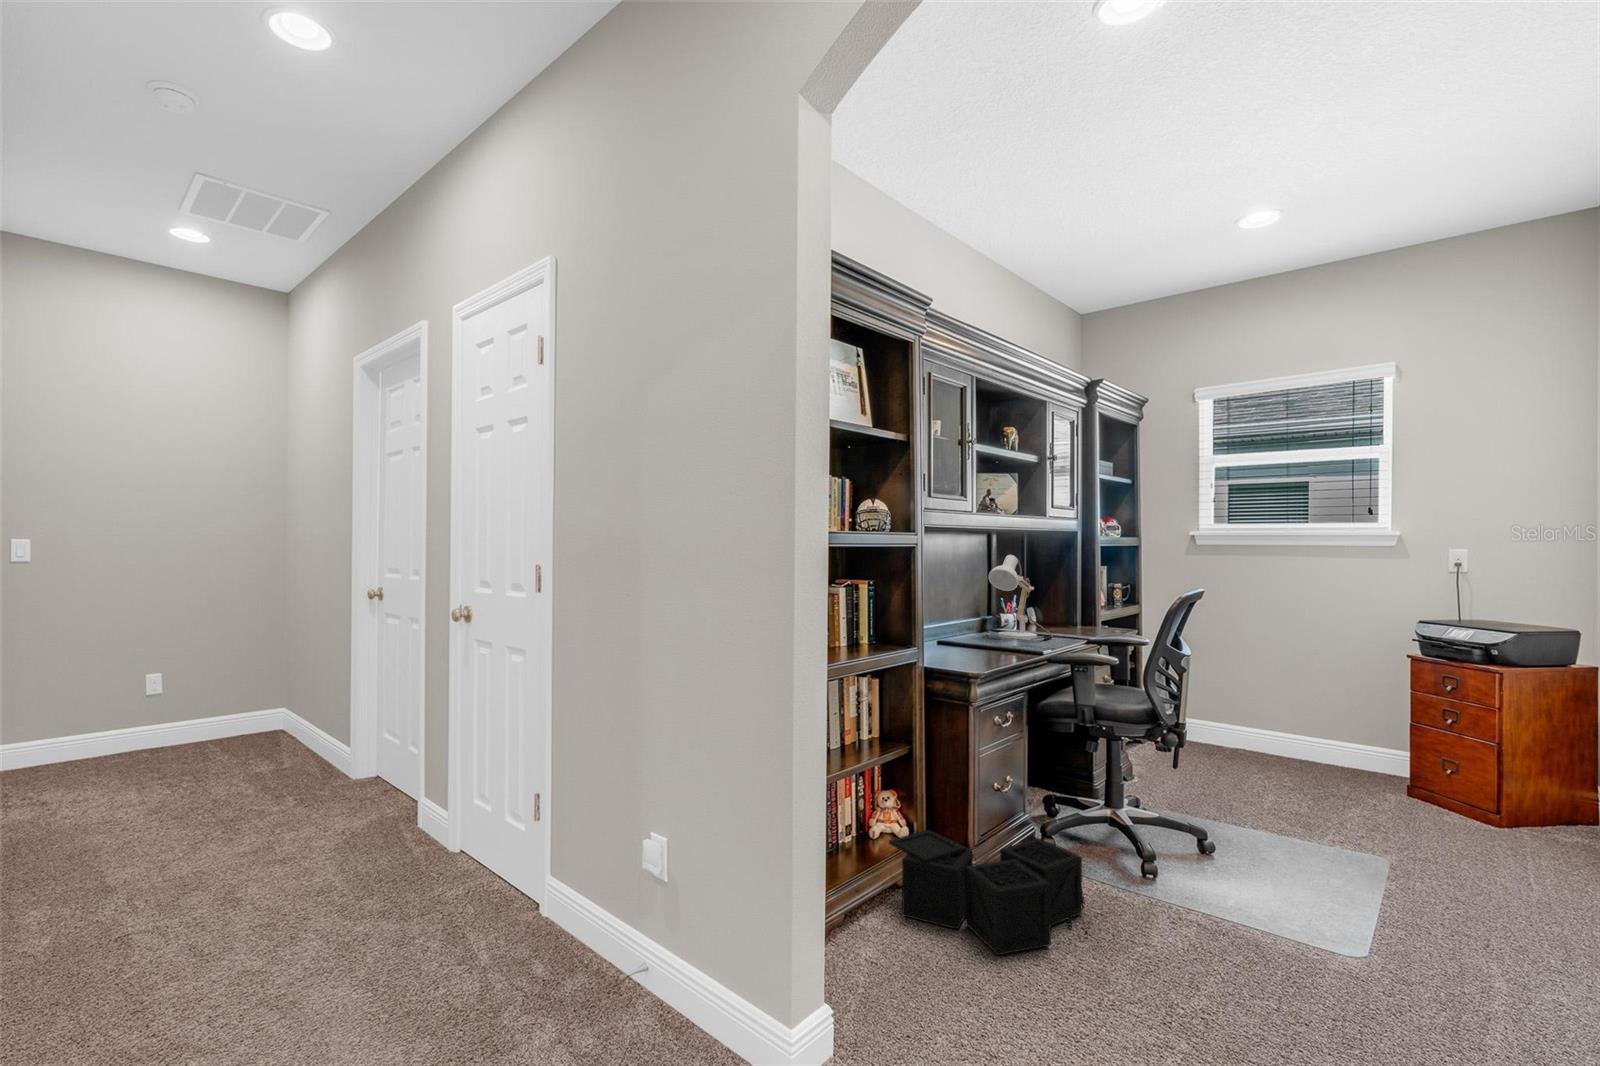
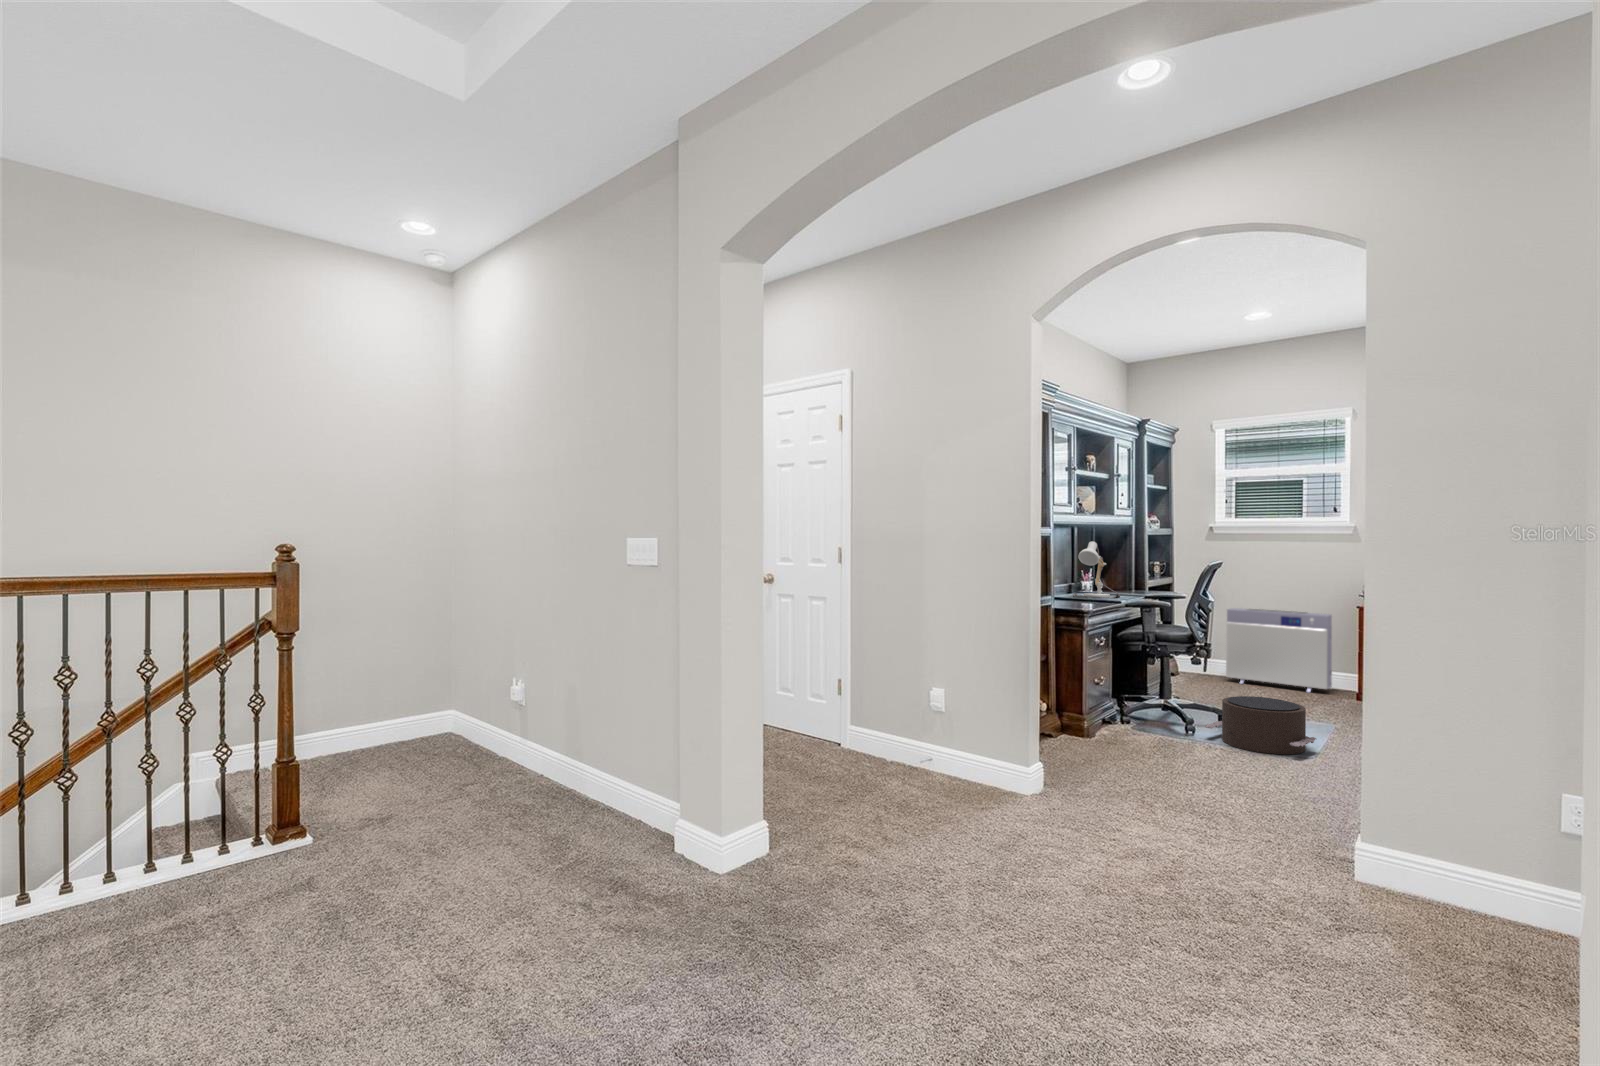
air purifier: none [1211,649,1366,779] -> present [1226,608,1332,693]
pouf: none [1174,818,1374,945] -> present [1205,696,1316,754]
storage bin: present [889,830,1090,955] -> none [1040,703,1159,757]

